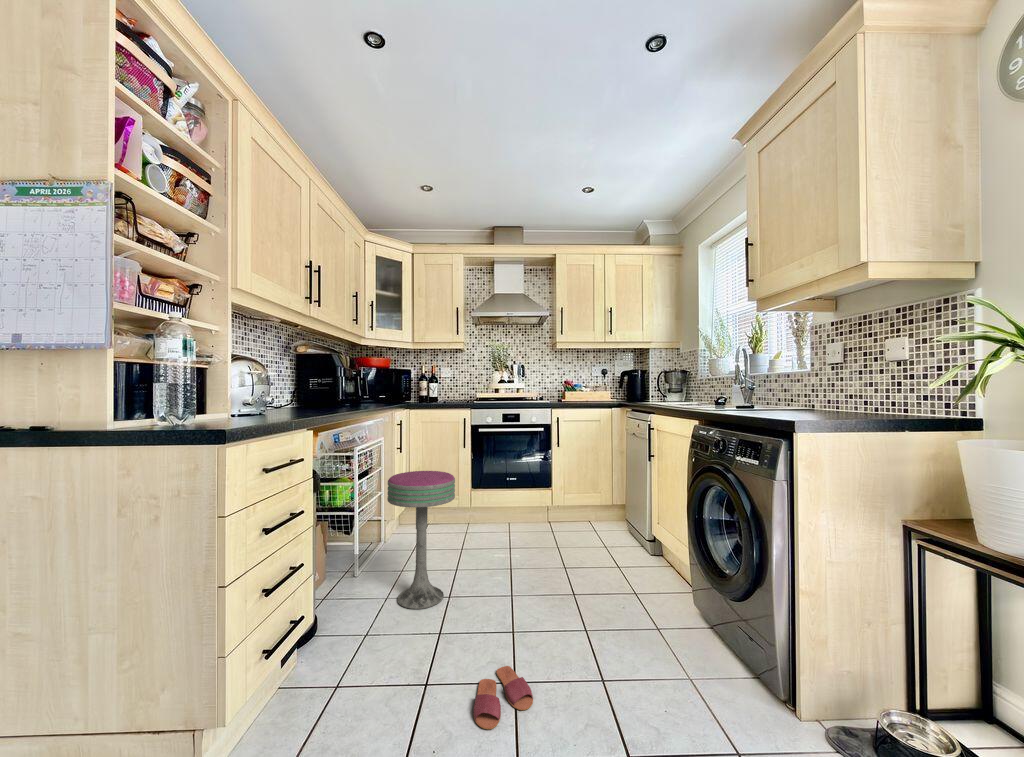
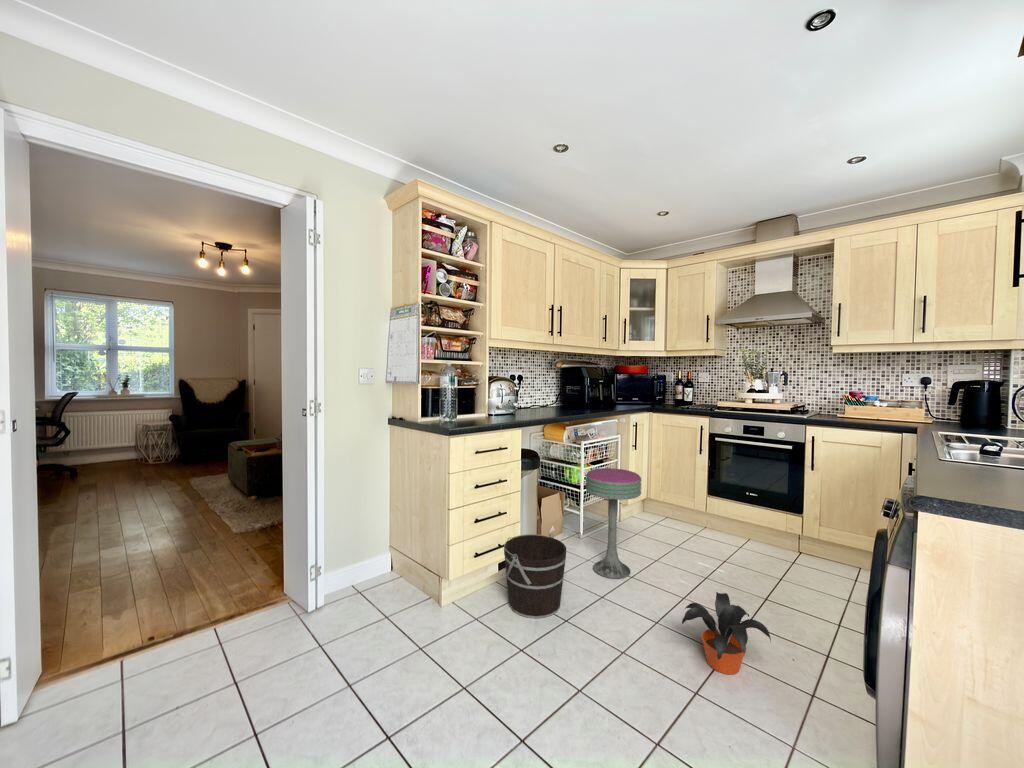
potted plant: none [551,570,632,652] -> present [682,592,771,674]
bucket: none [309,573,411,714] -> present [504,534,566,618]
slippers: present [473,666,533,729] -> none [577,638,631,672]

